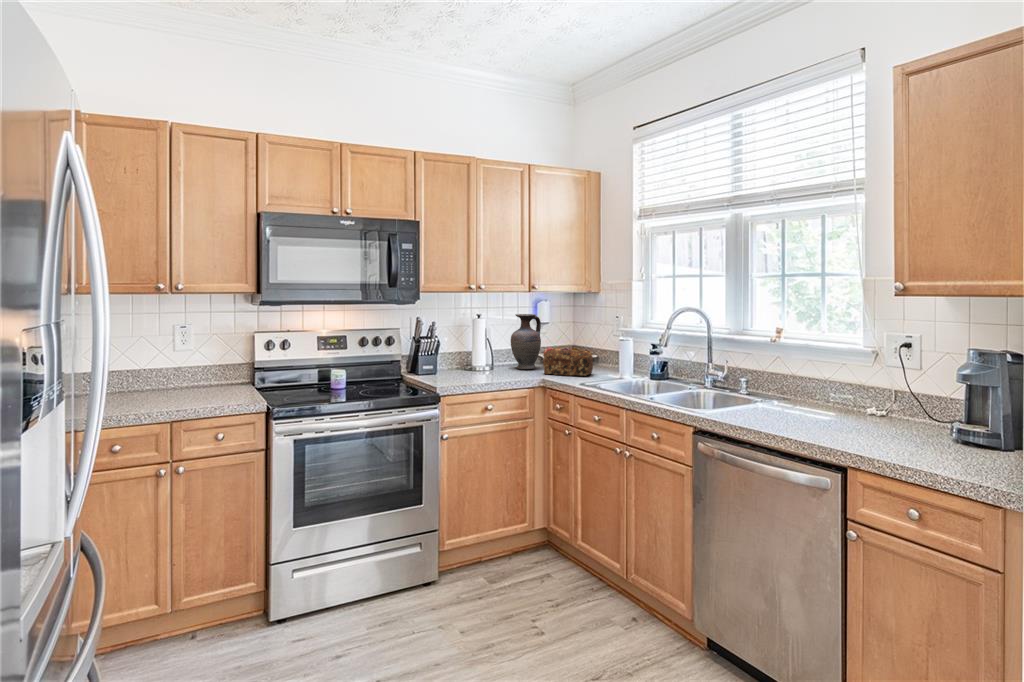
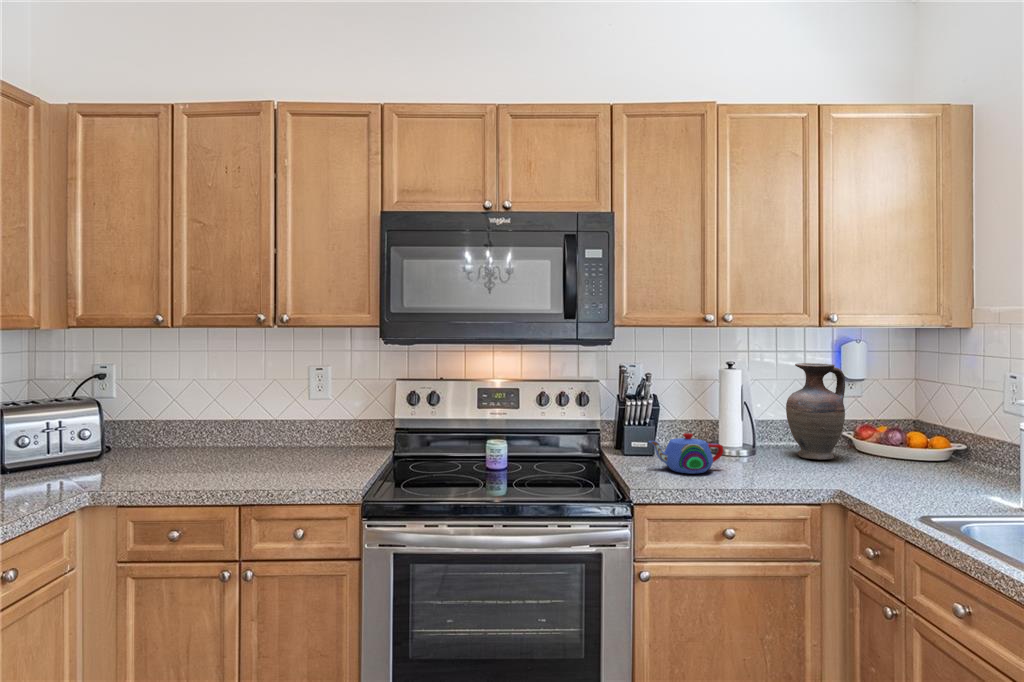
bread loaf: present [543,350,593,376] -> none [847,430,961,490]
teapot: none [441,357,482,380] -> present [649,433,723,473]

